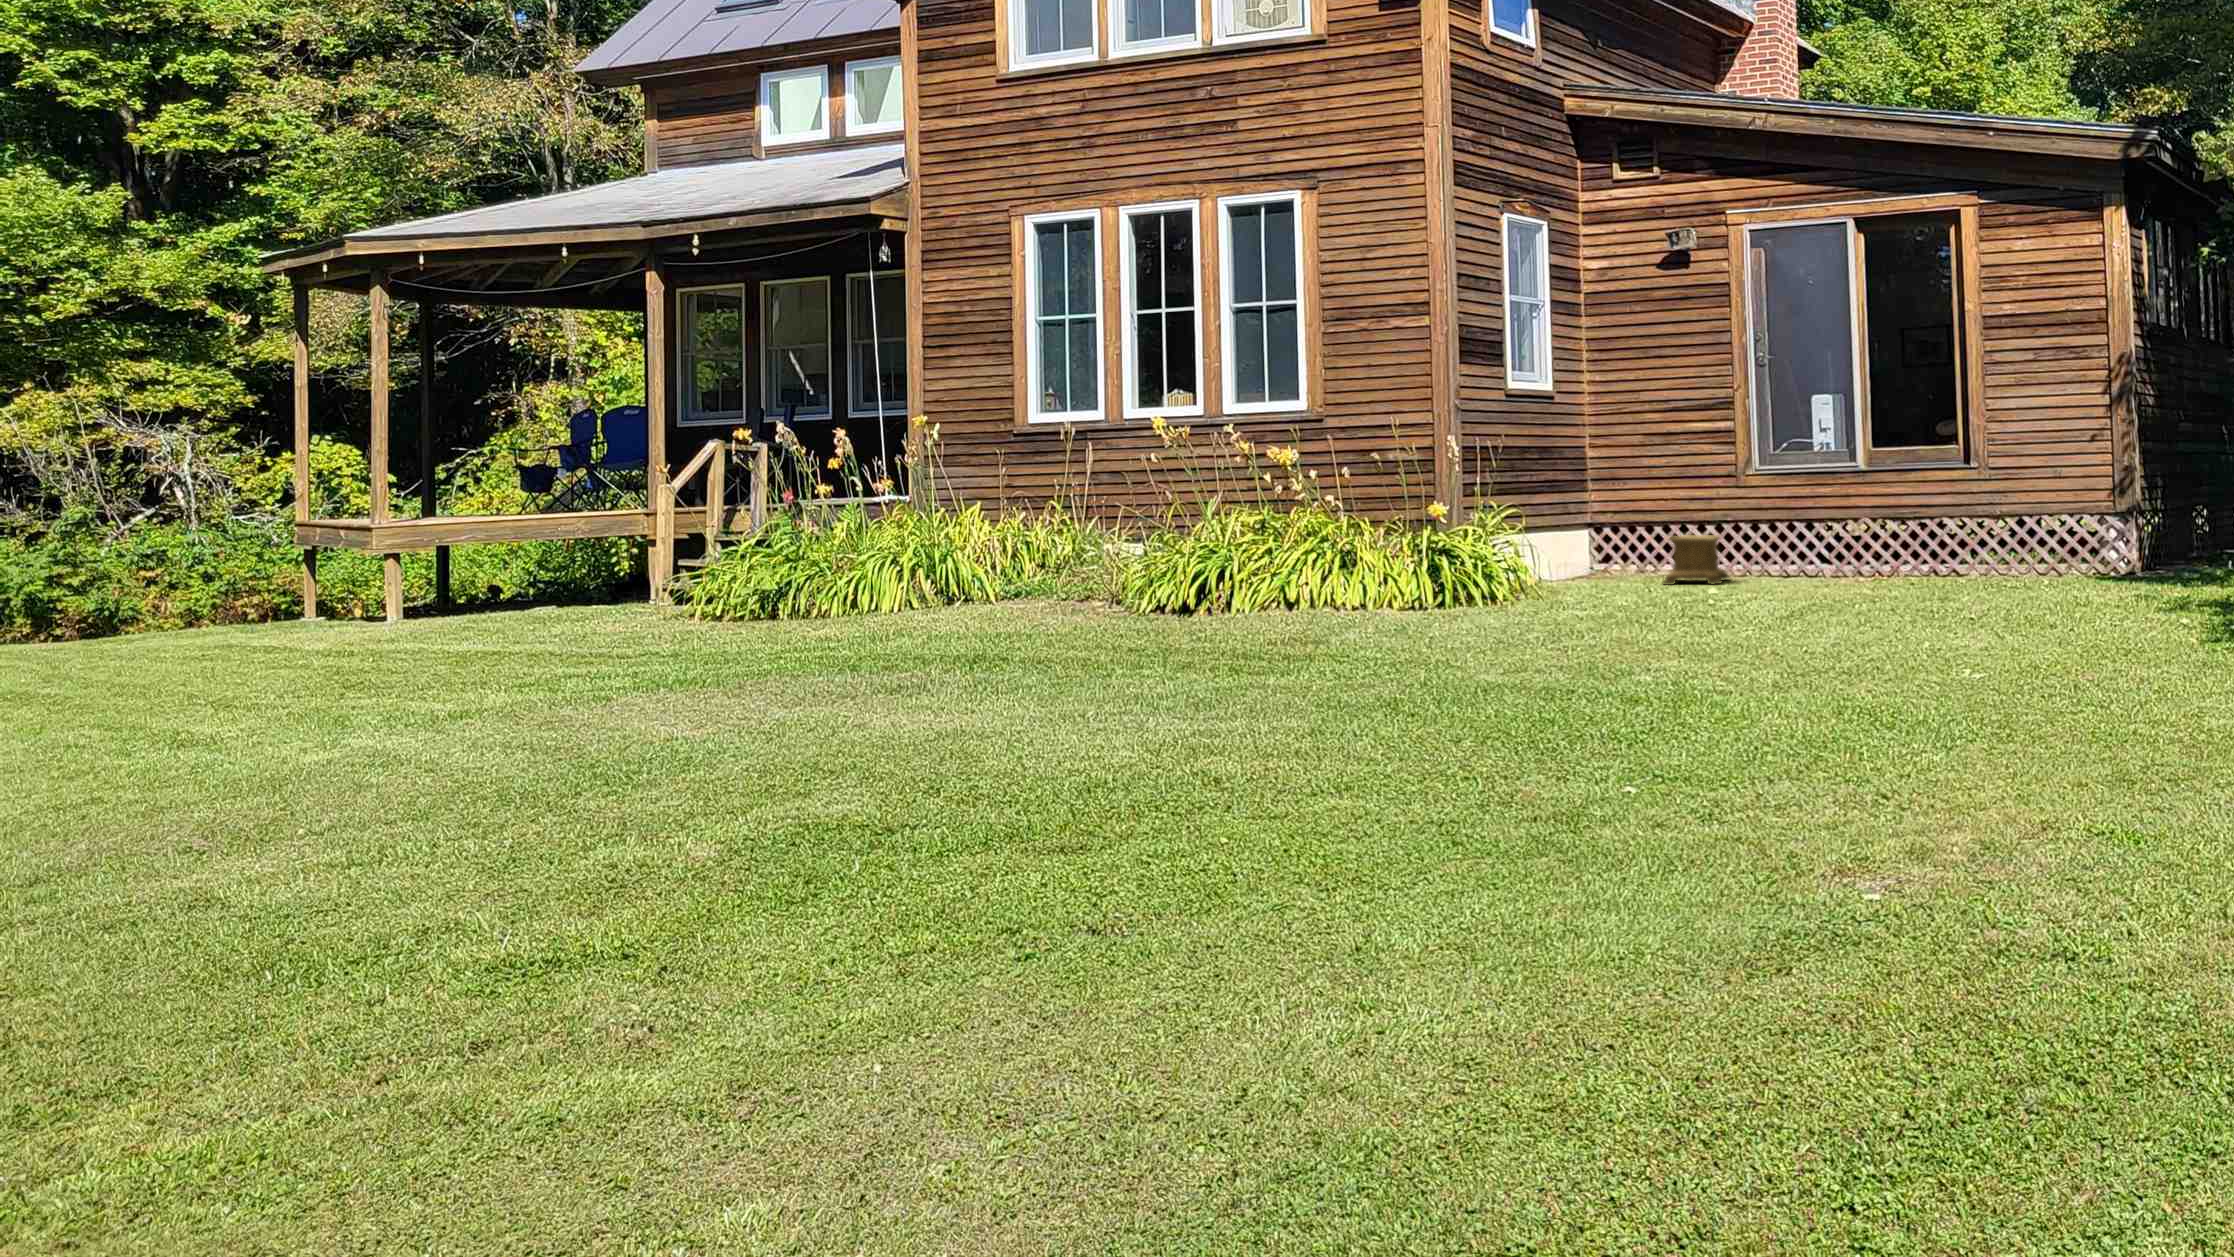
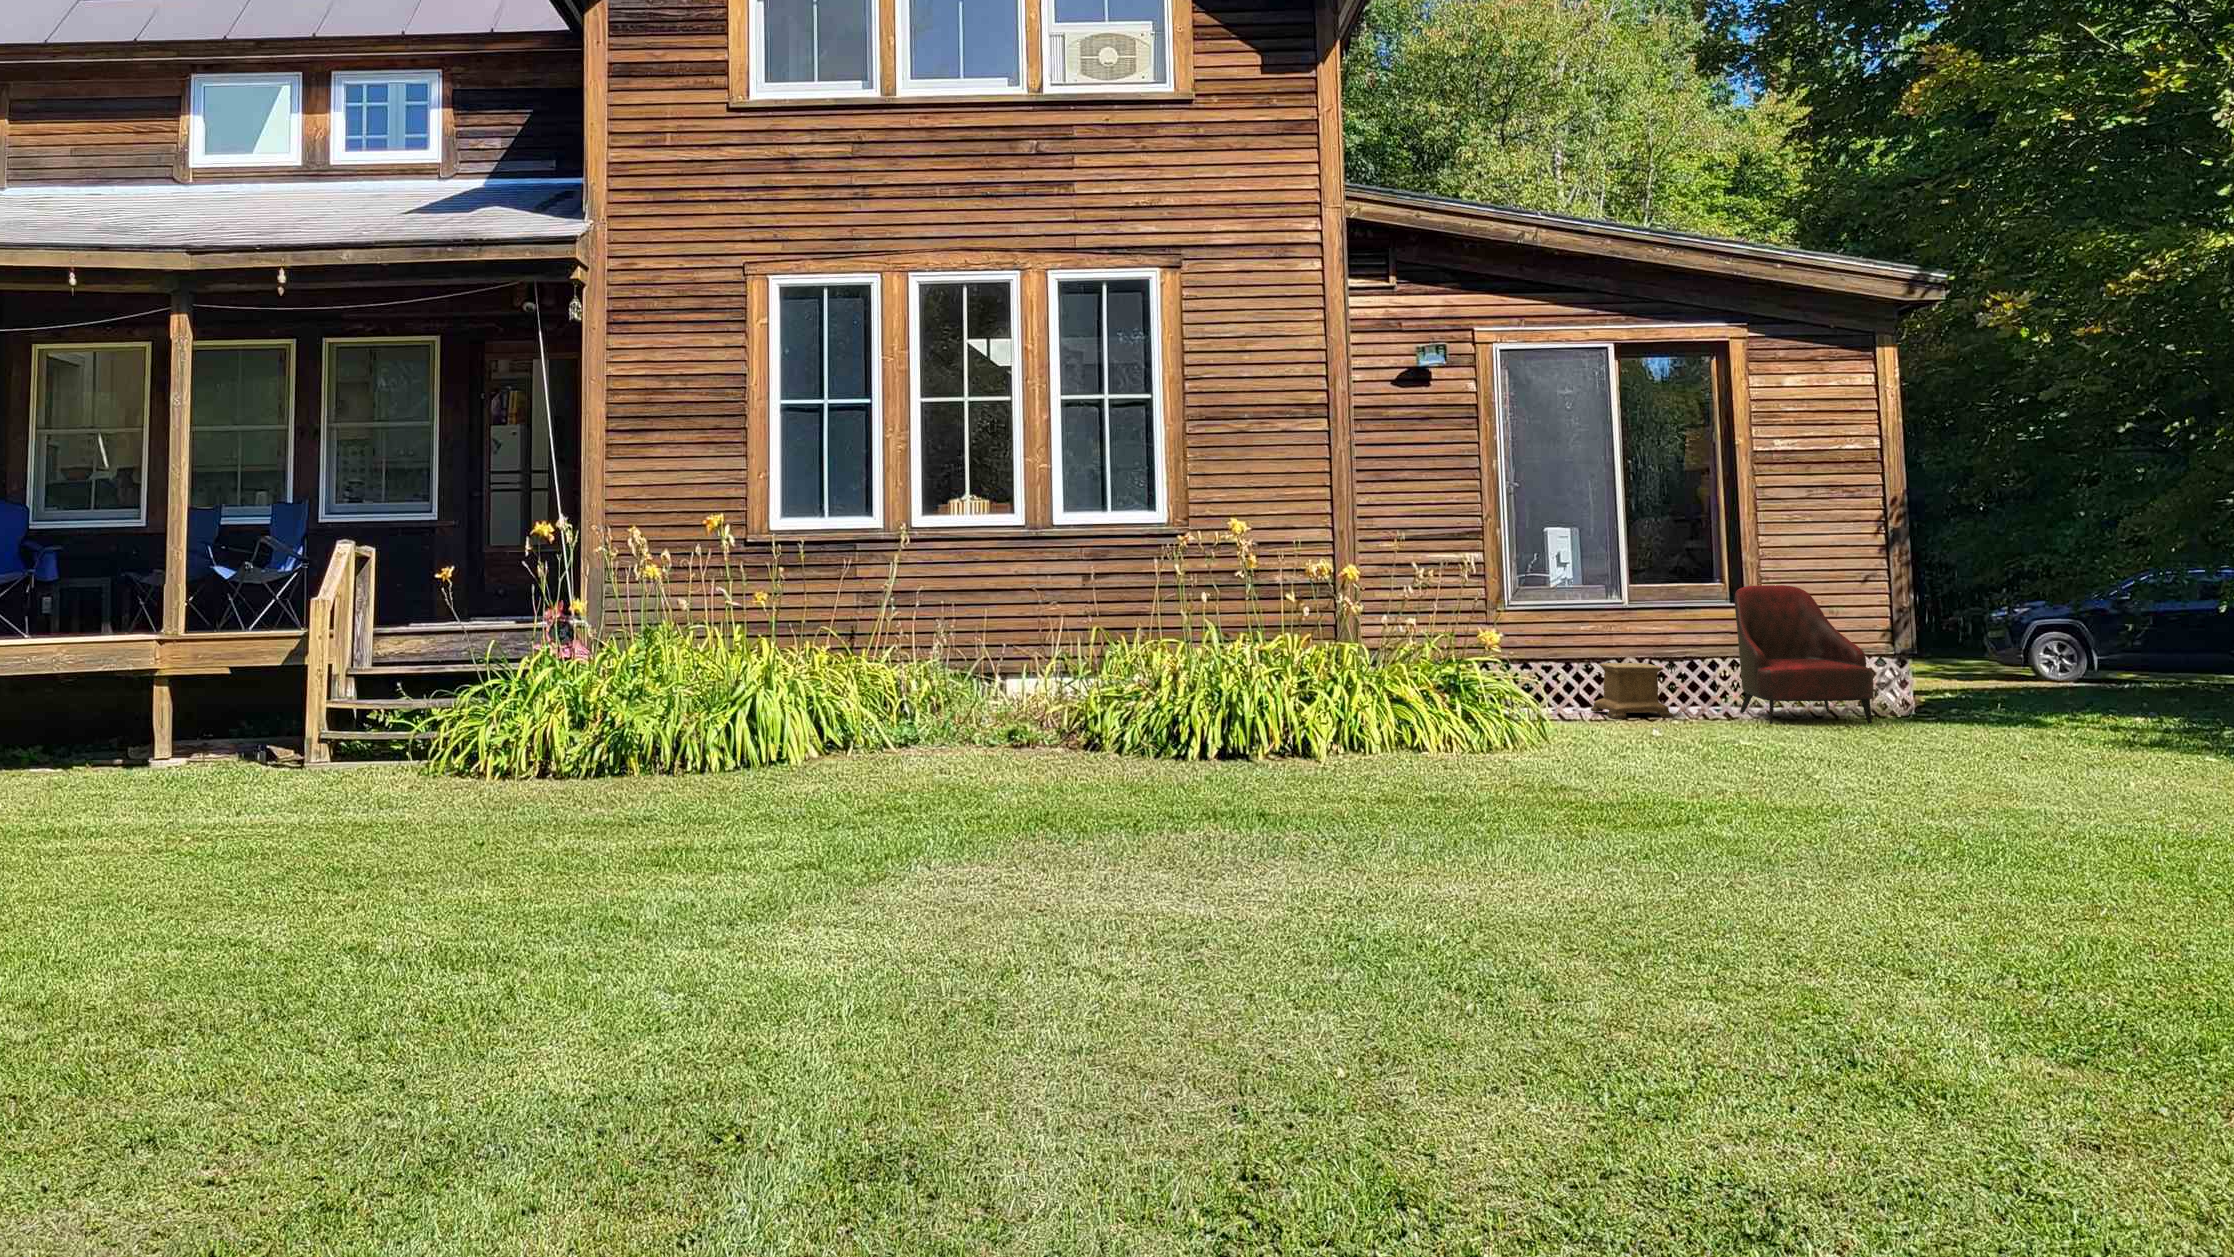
armchair: none [1761,462,1876,592] -> present [1735,585,1873,724]

